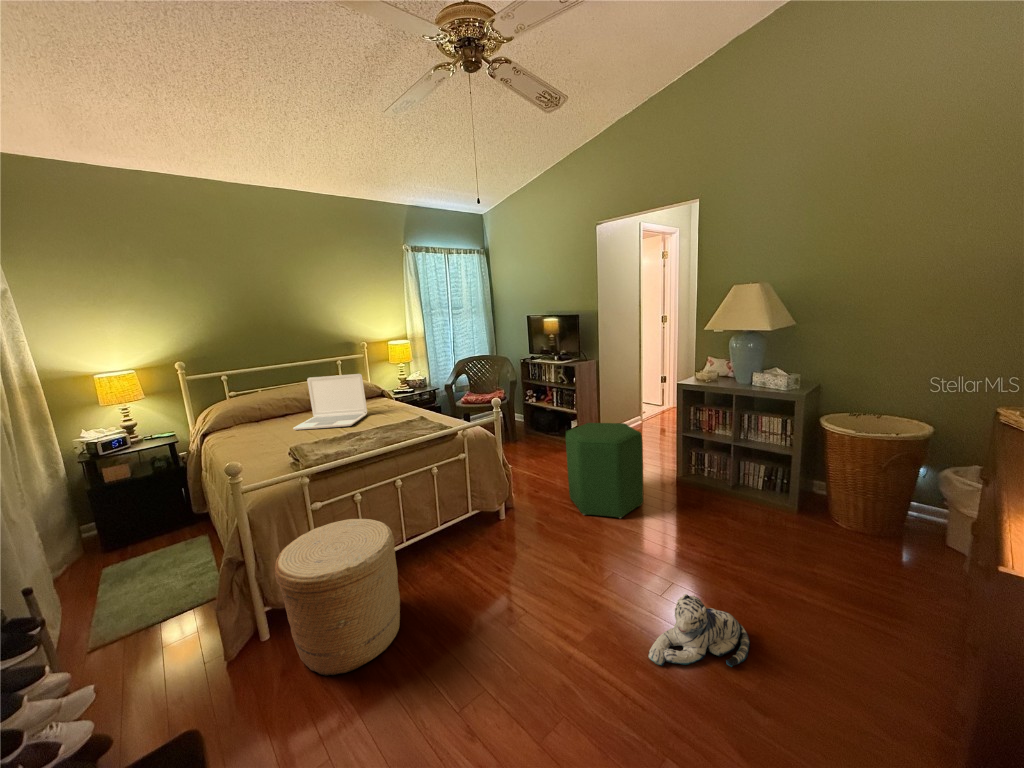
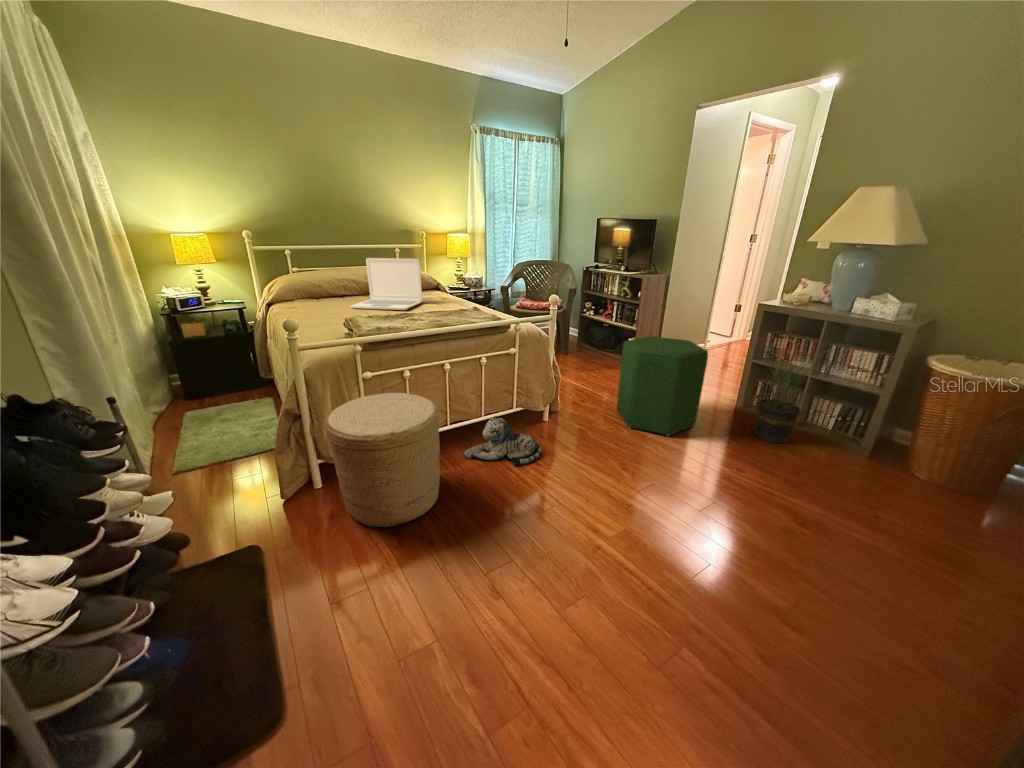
potted plant: none [683,409,742,510] -> present [755,344,821,443]
plush toy: present [649,594,750,667] -> present [464,416,542,465]

